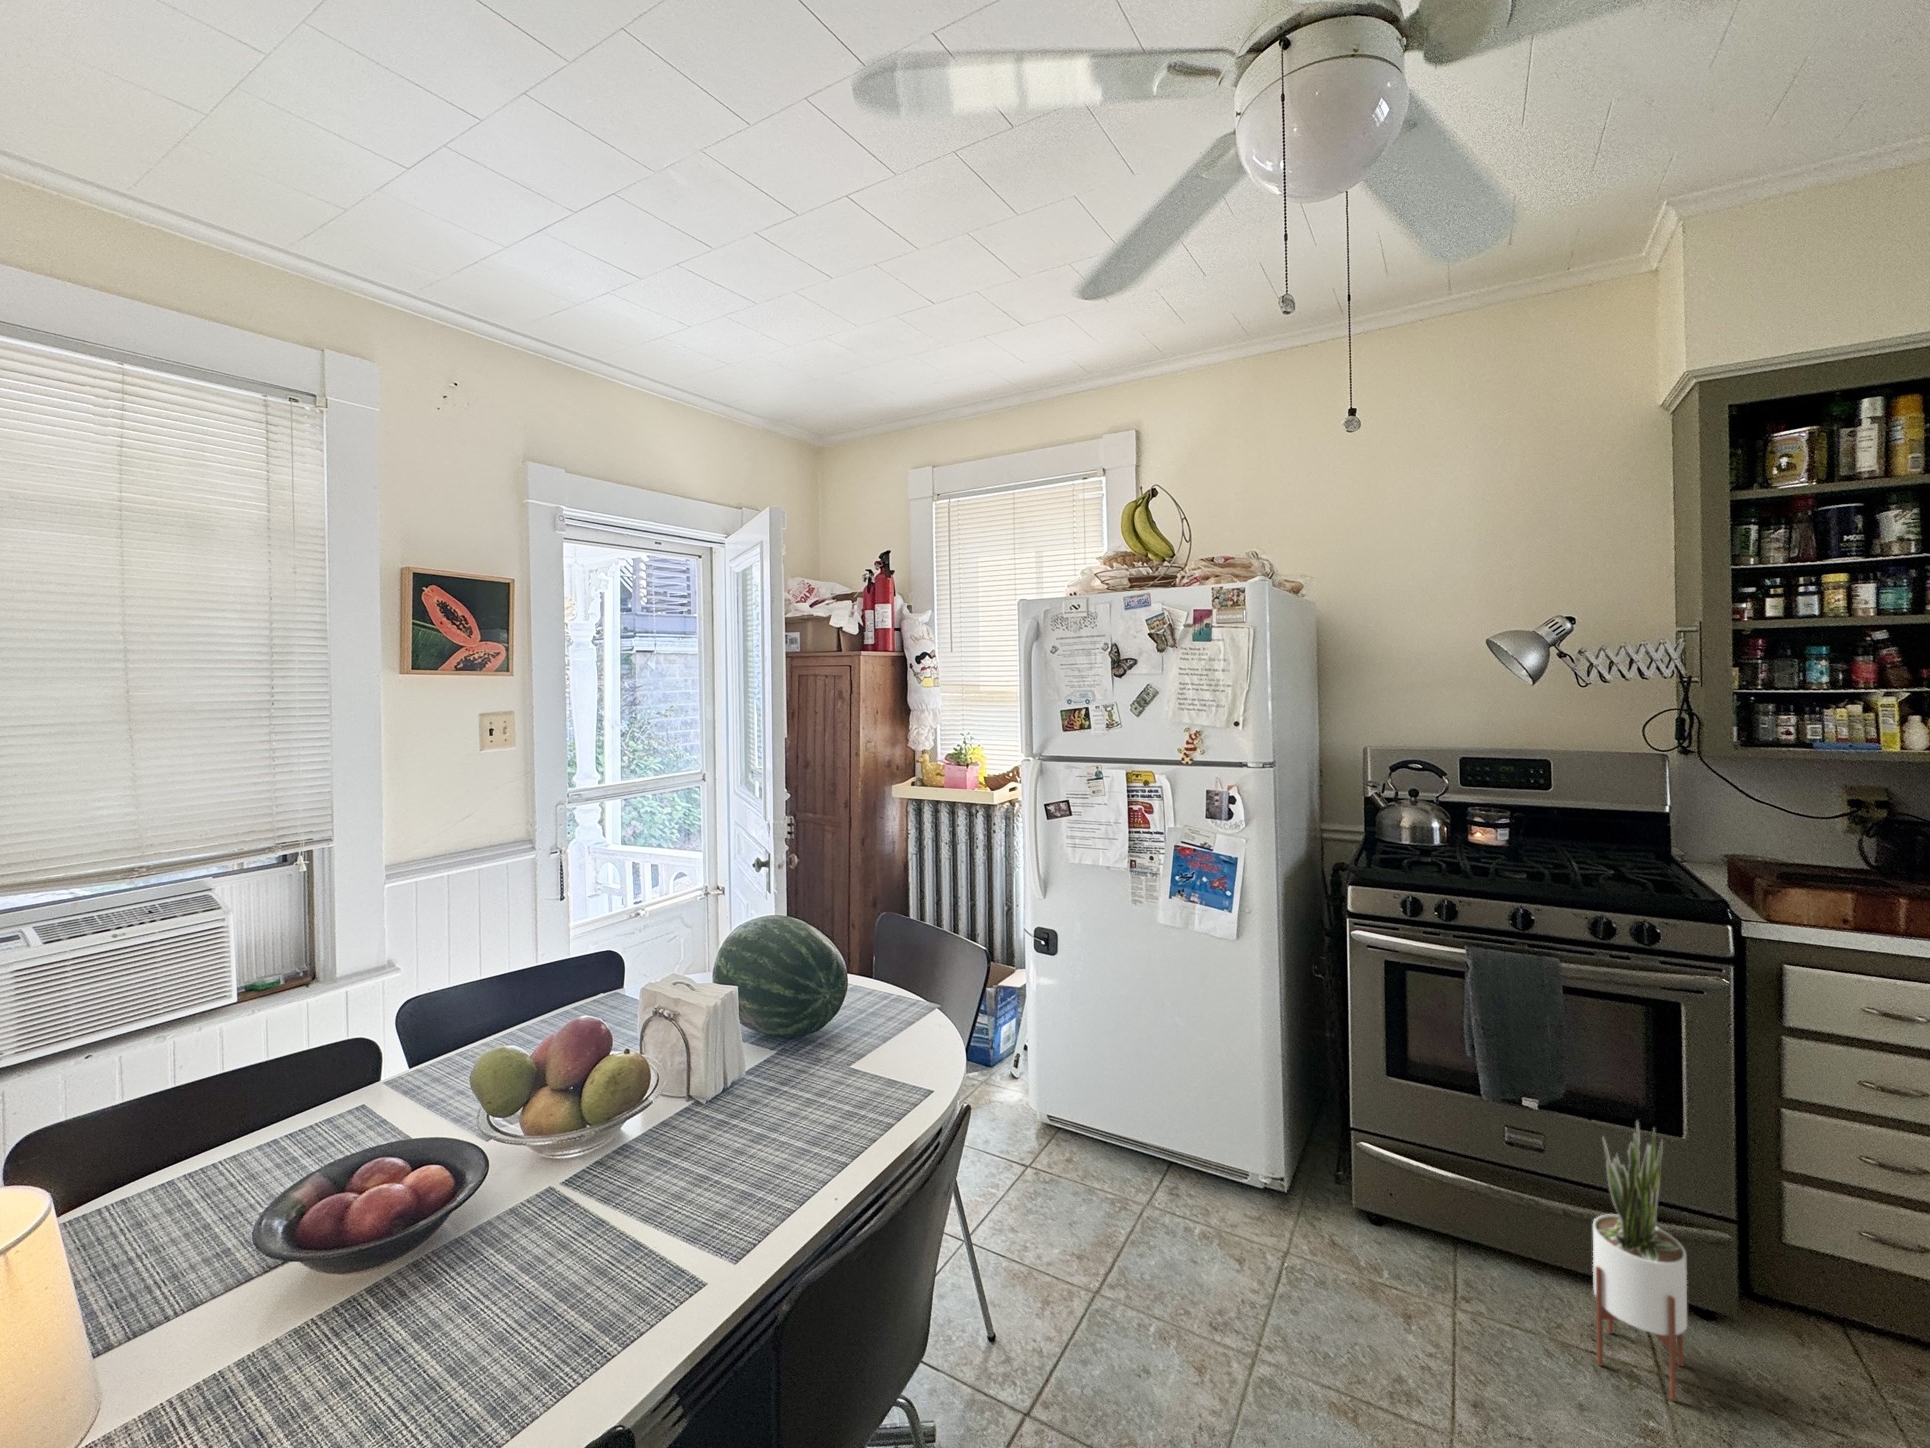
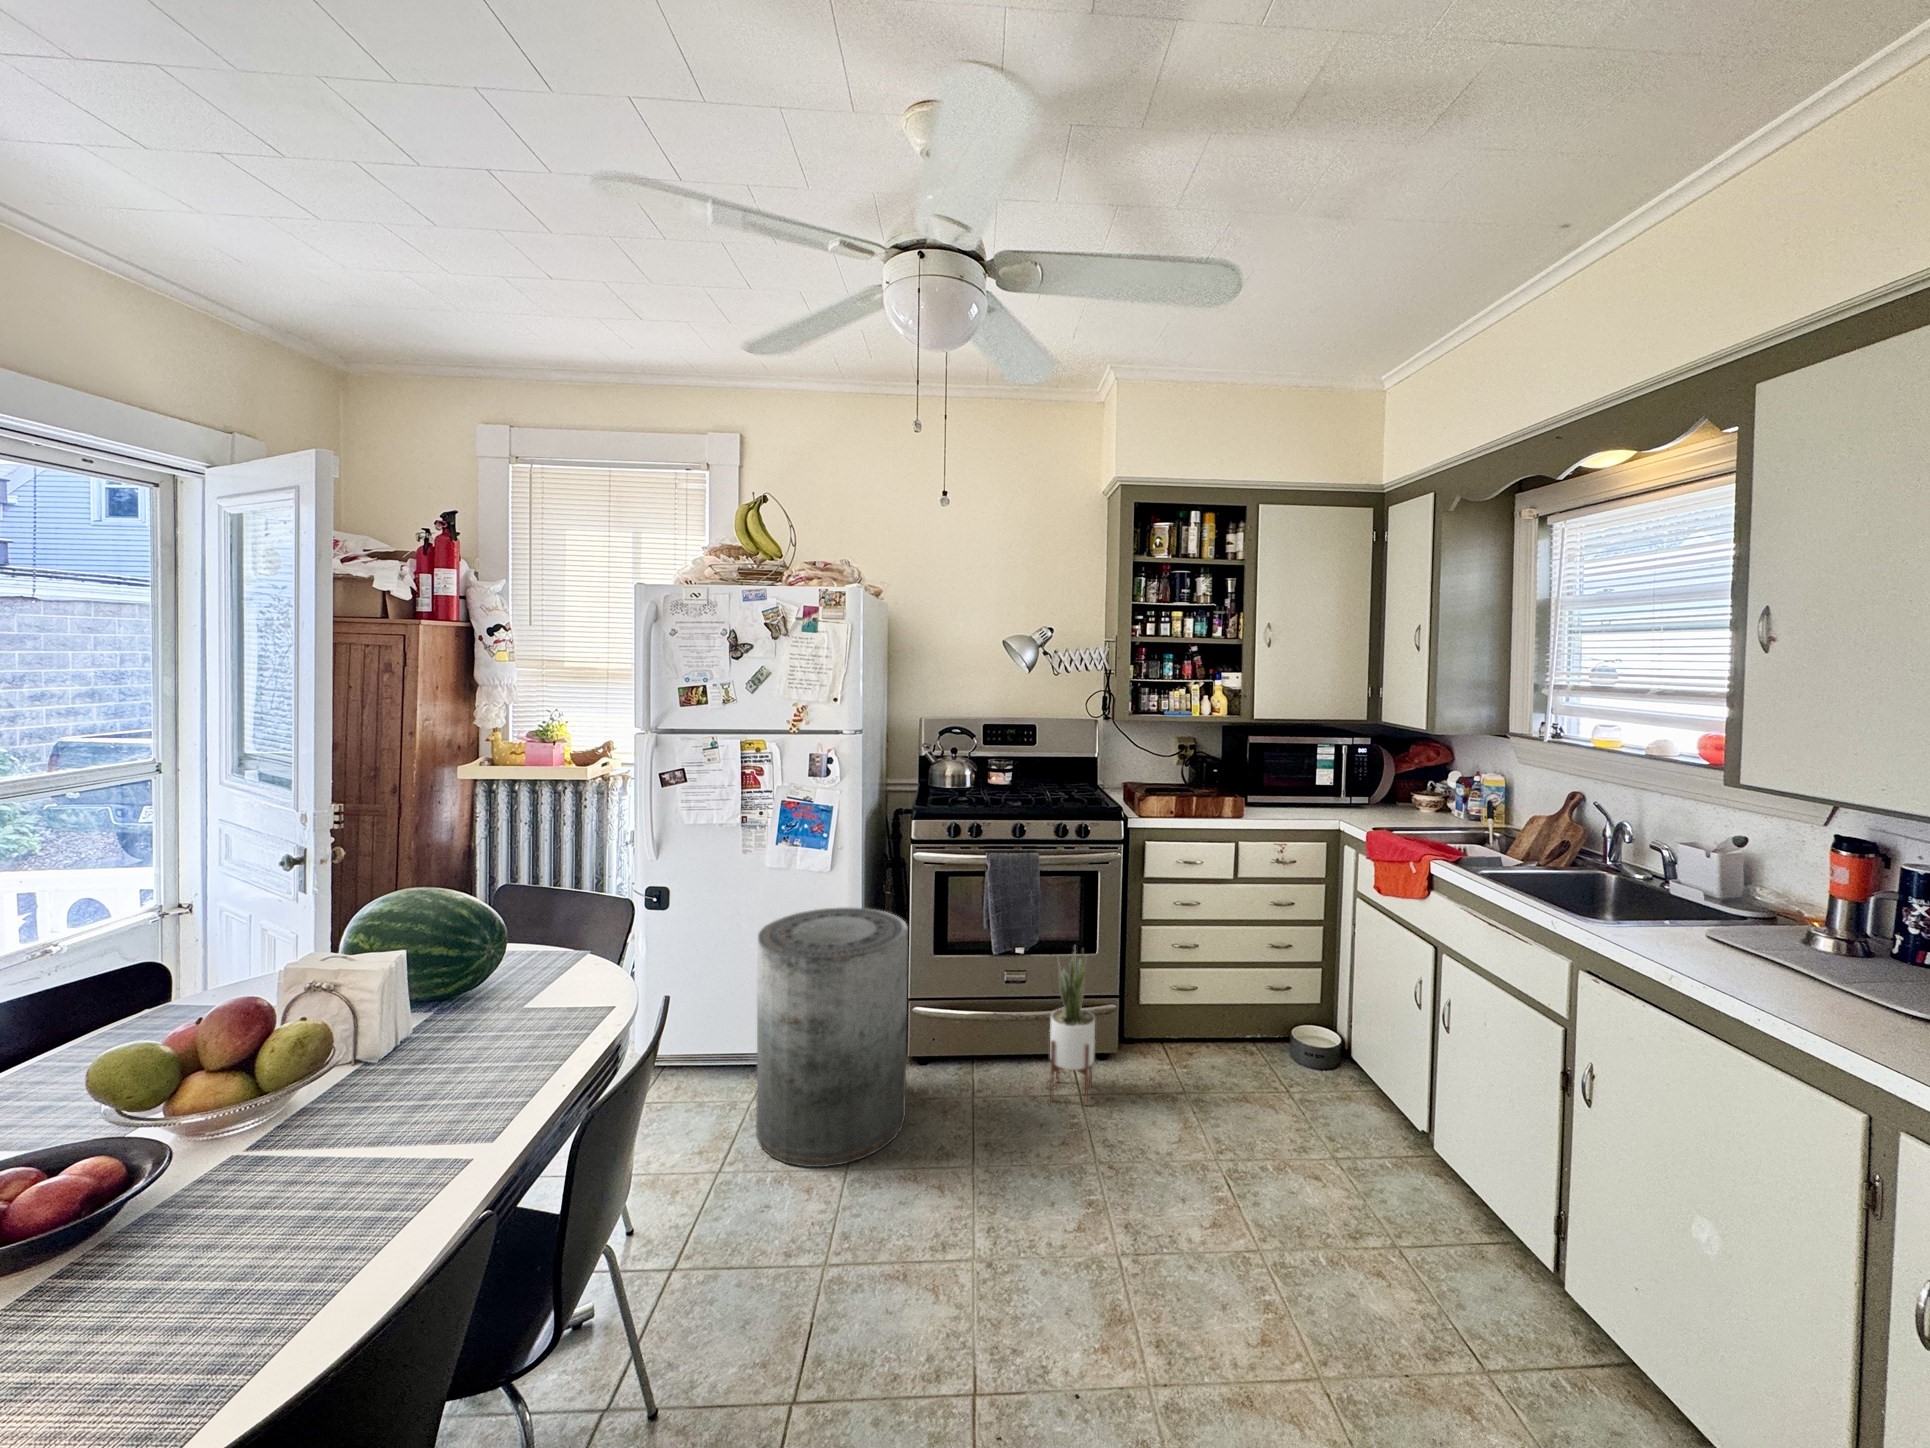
trash can: none [1141,985,1344,1347] -> present [756,907,908,1167]

